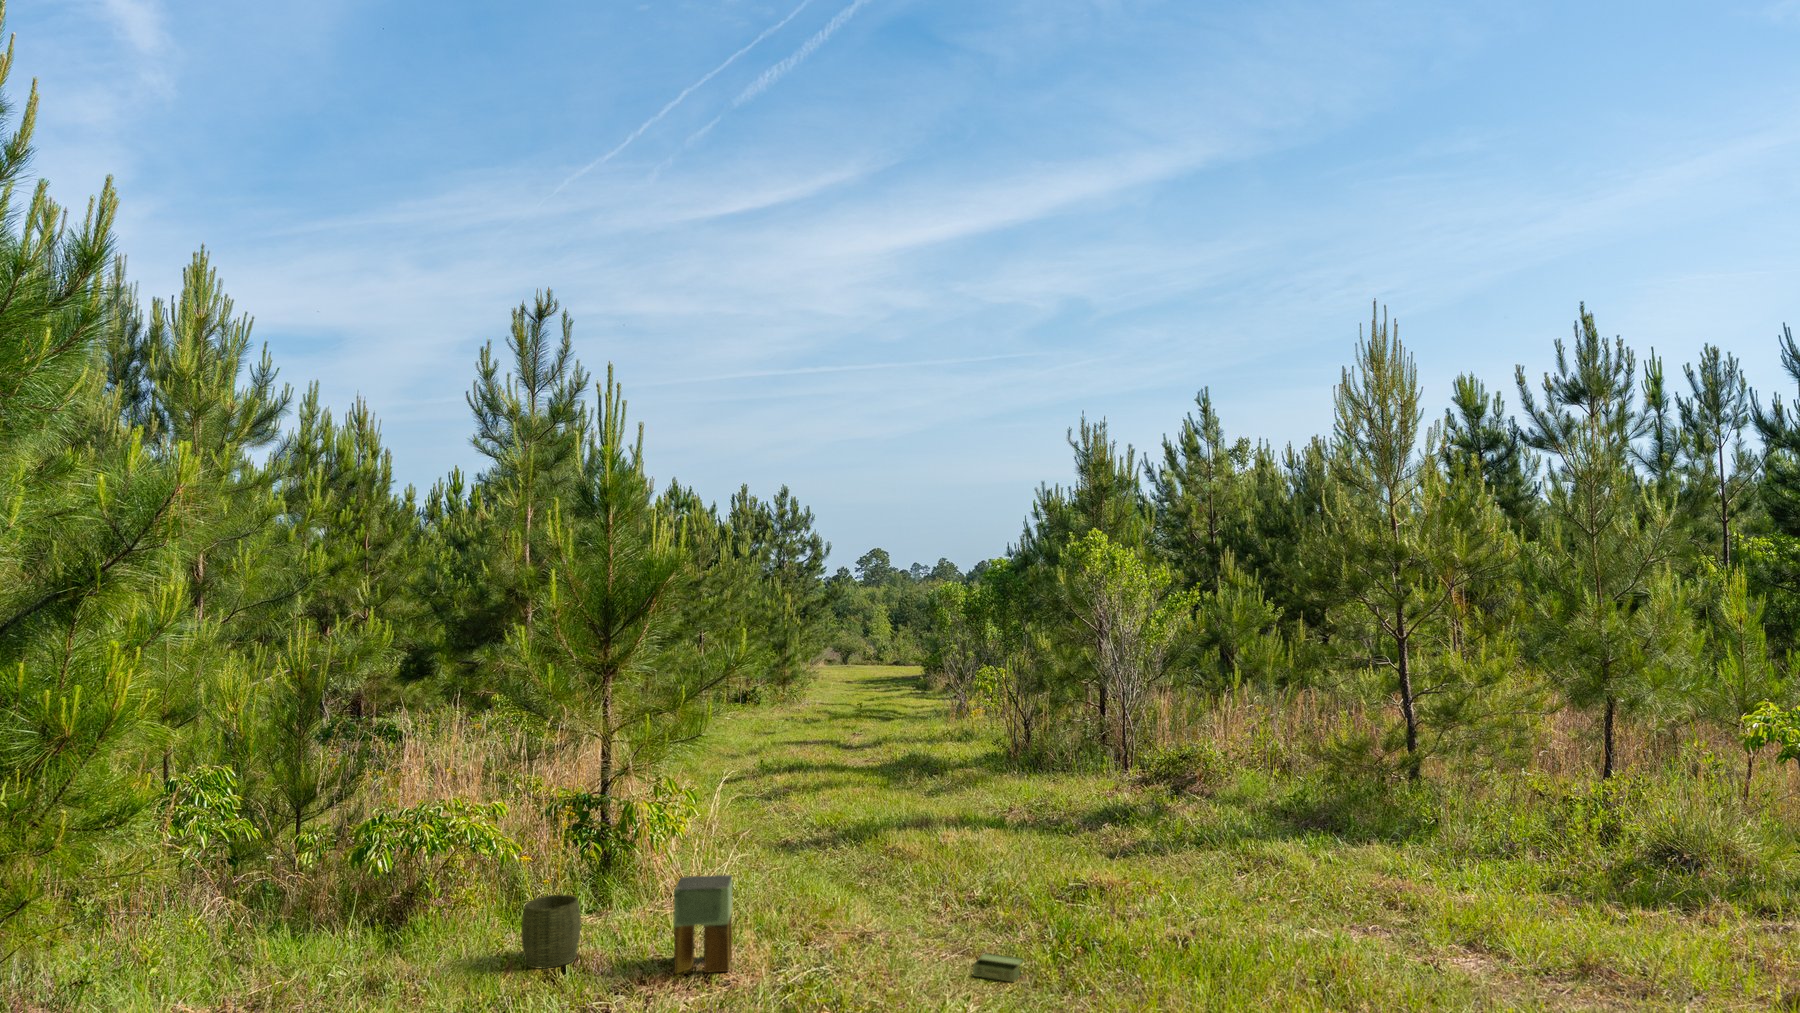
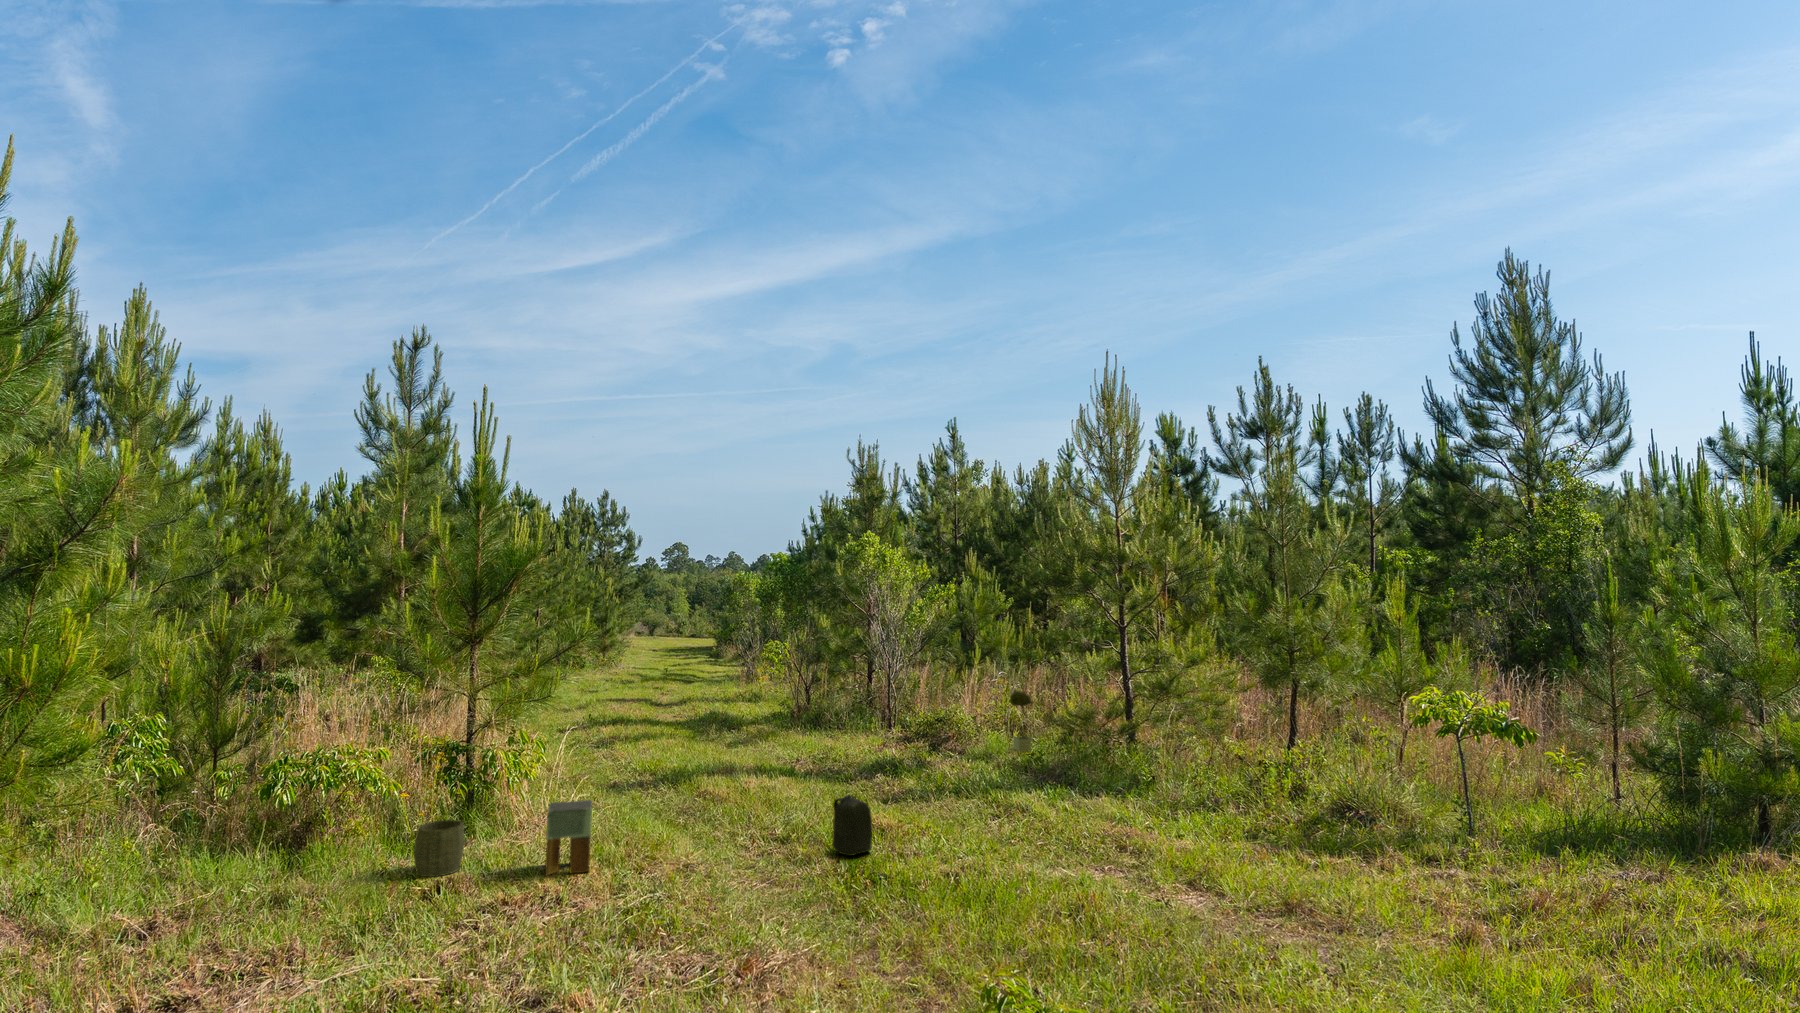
potted tree: none [1289,727,1329,811] -> present [1009,690,1033,752]
backpack: none [1051,875,1108,960] -> present [832,795,872,856]
toolbox: present [973,953,1024,982] -> none [774,854,812,873]

